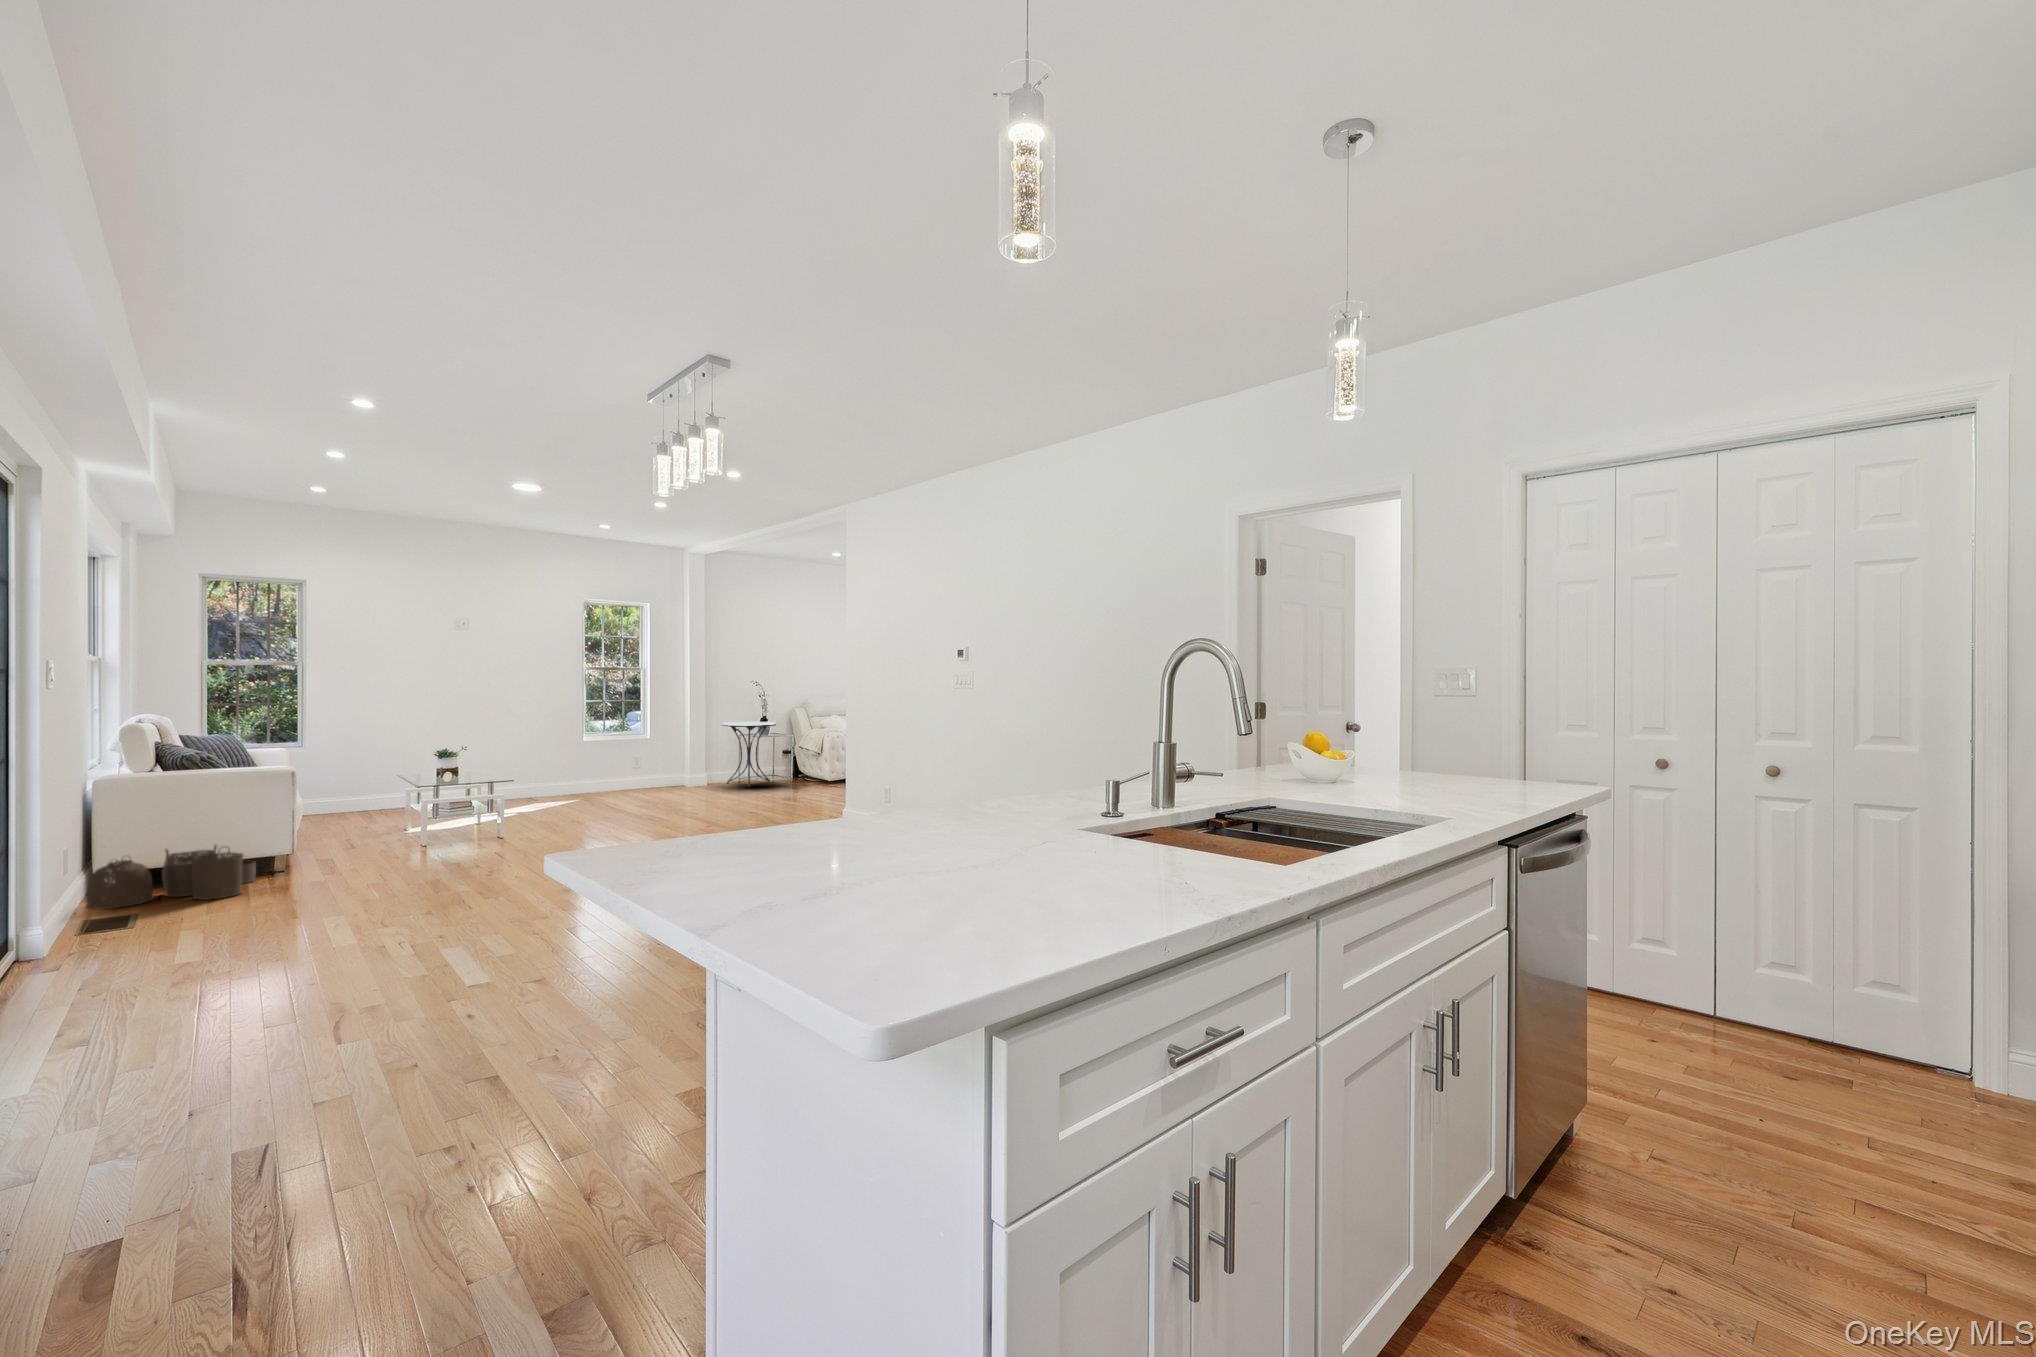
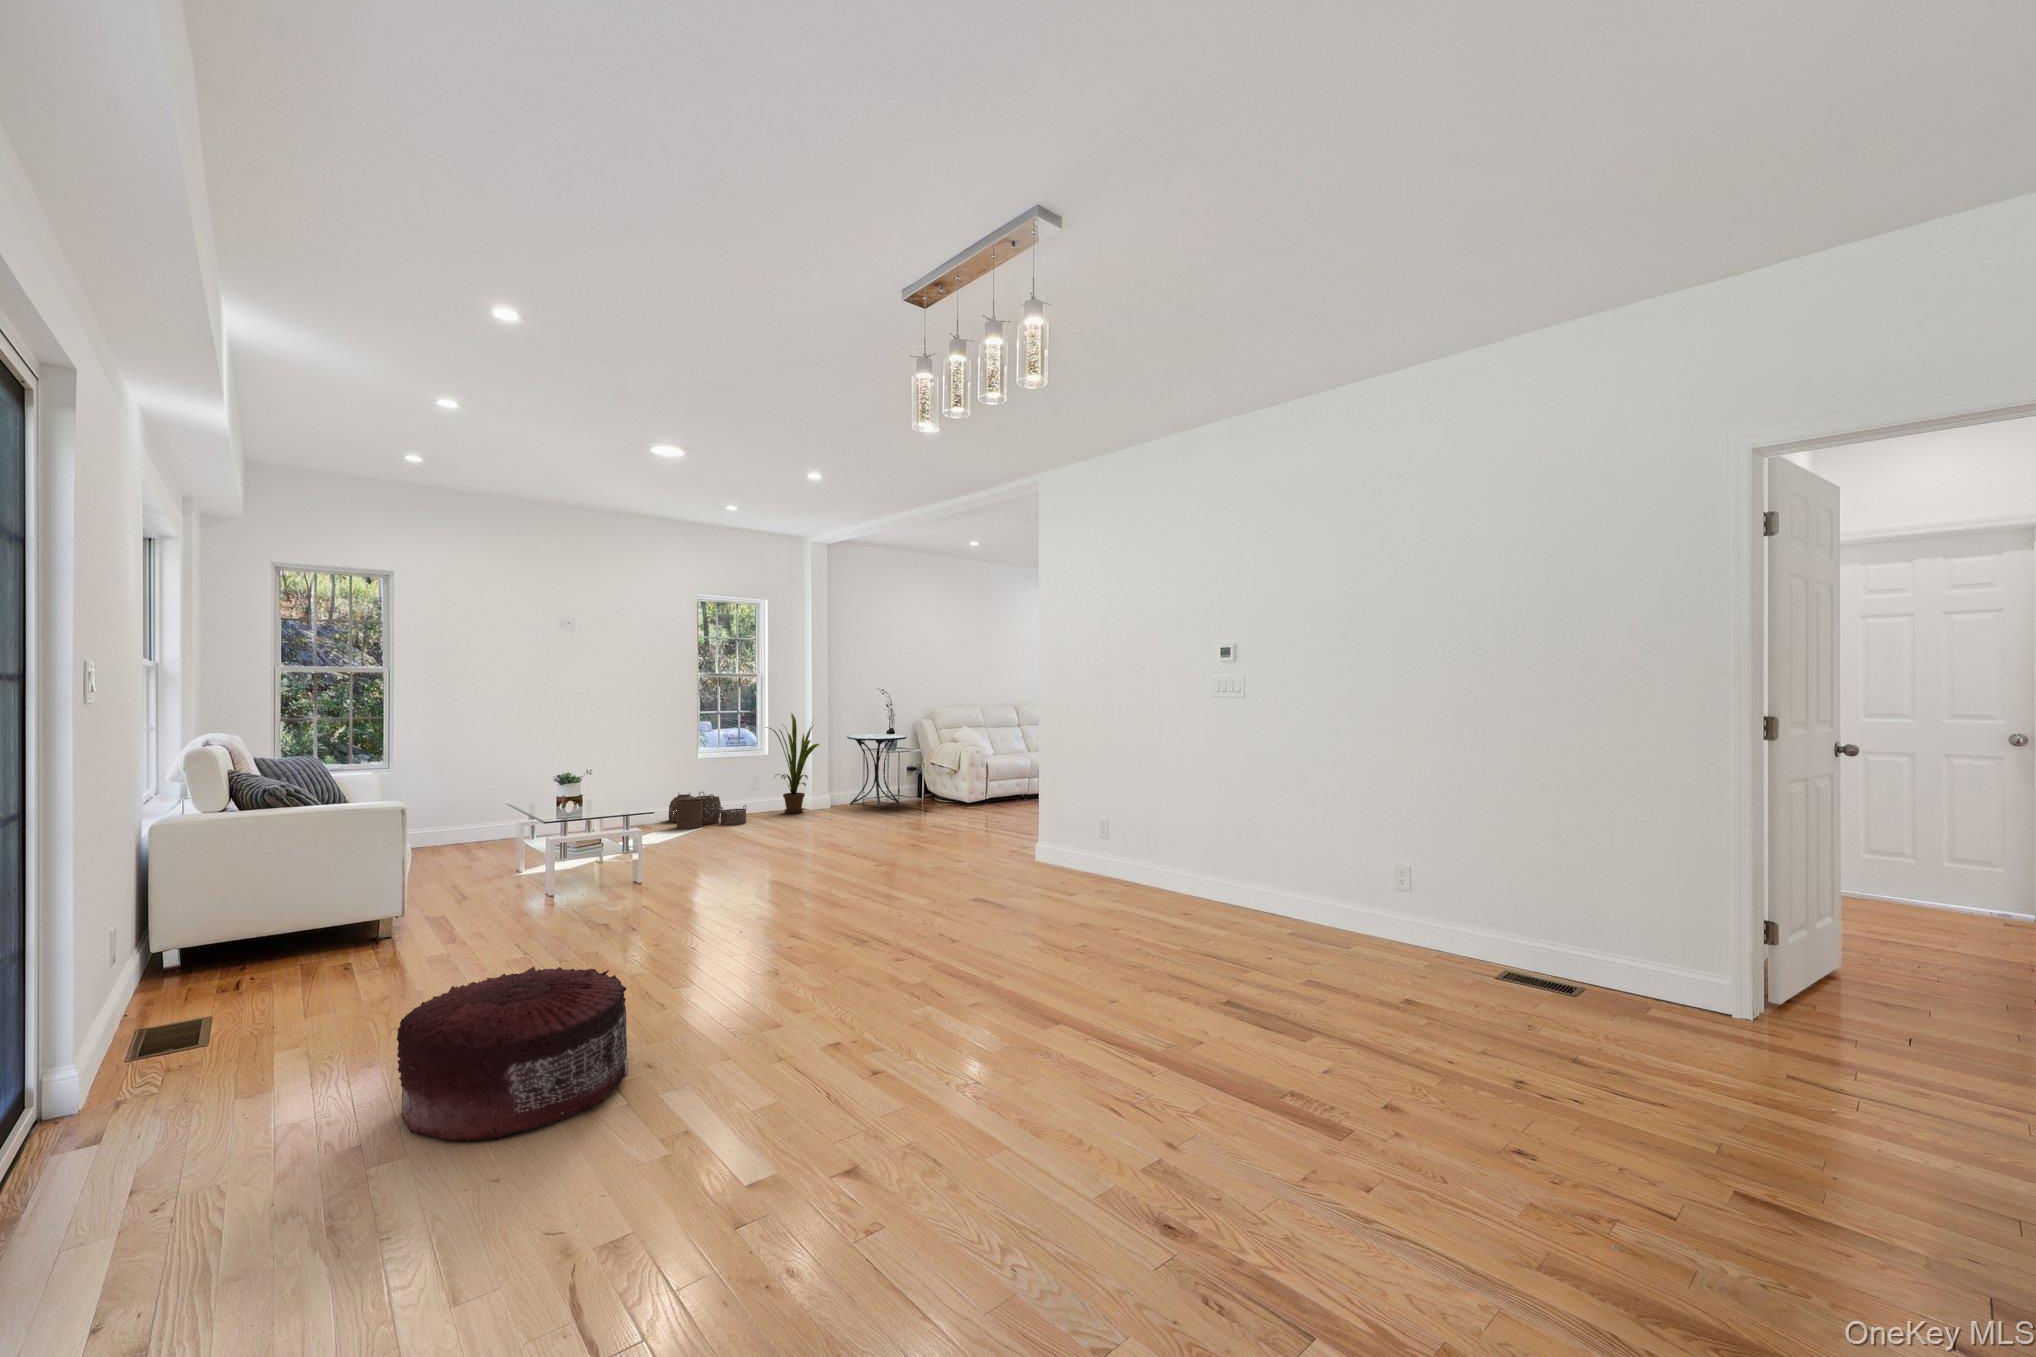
house plant: none [643,702,695,790] -> present [766,713,819,813]
woven basket: present [86,845,256,910] -> present [669,792,746,829]
pouf: none [258,869,430,968] -> present [397,967,628,1141]

